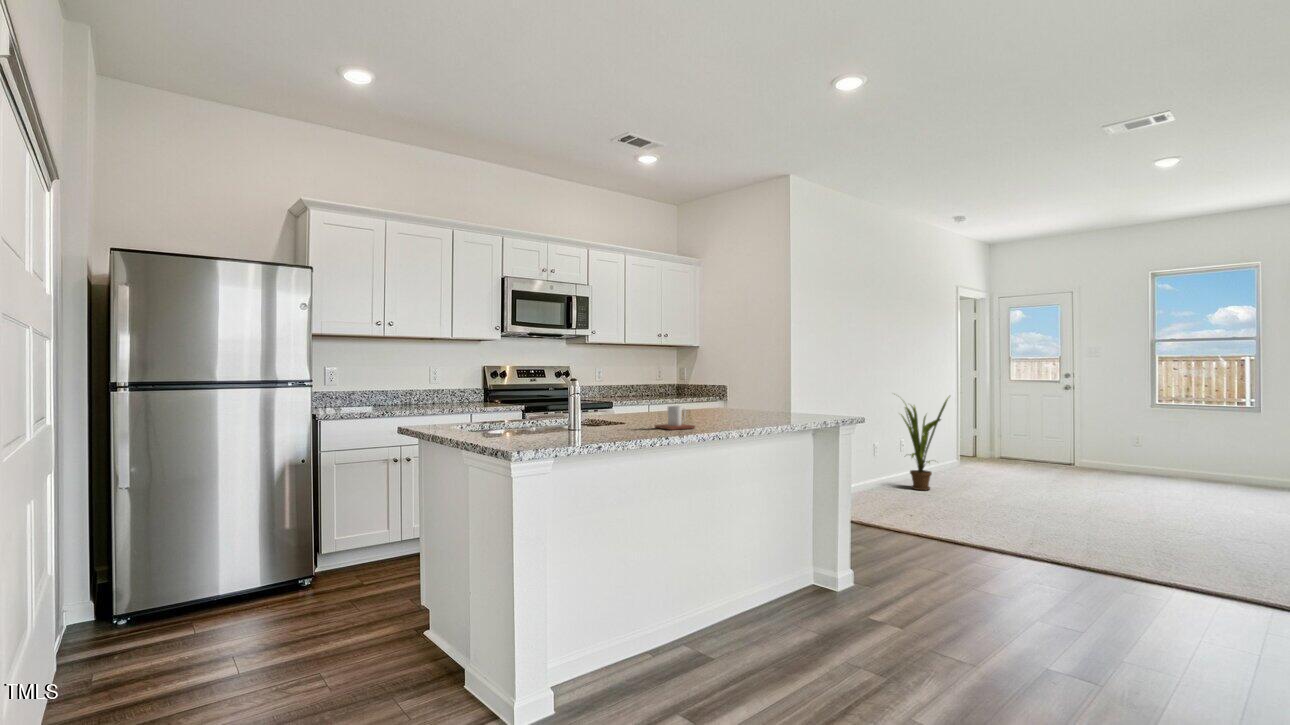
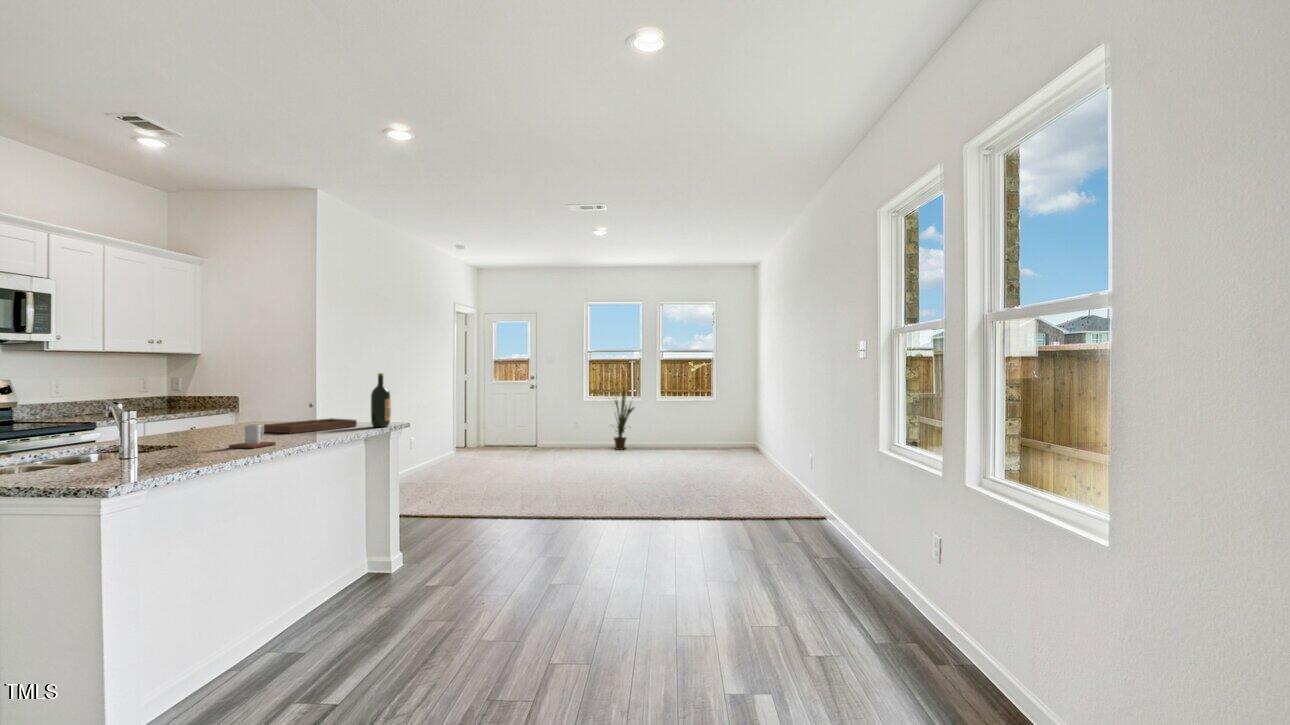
wine bottle: none [810,357,832,420] -> present [371,373,391,427]
tray: none [707,390,797,420] -> present [264,403,357,434]
house plant: present [901,397,949,490] -> present [614,389,634,450]

